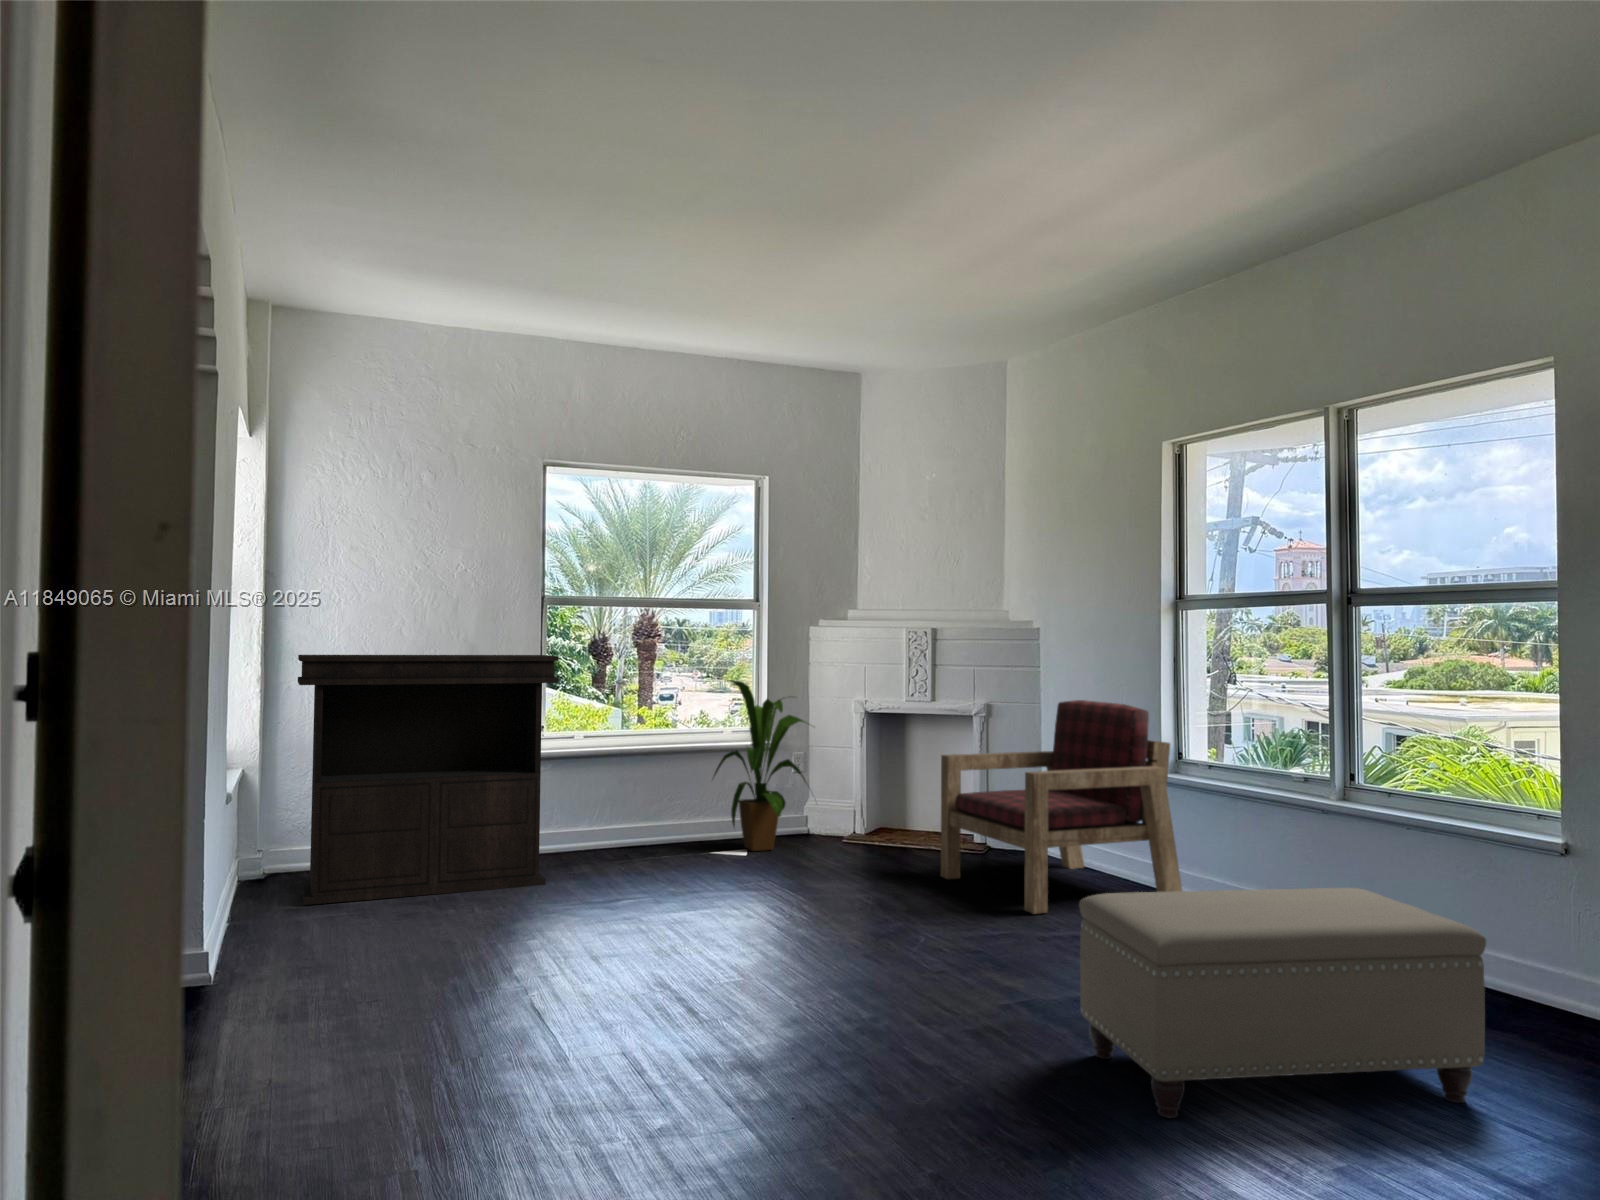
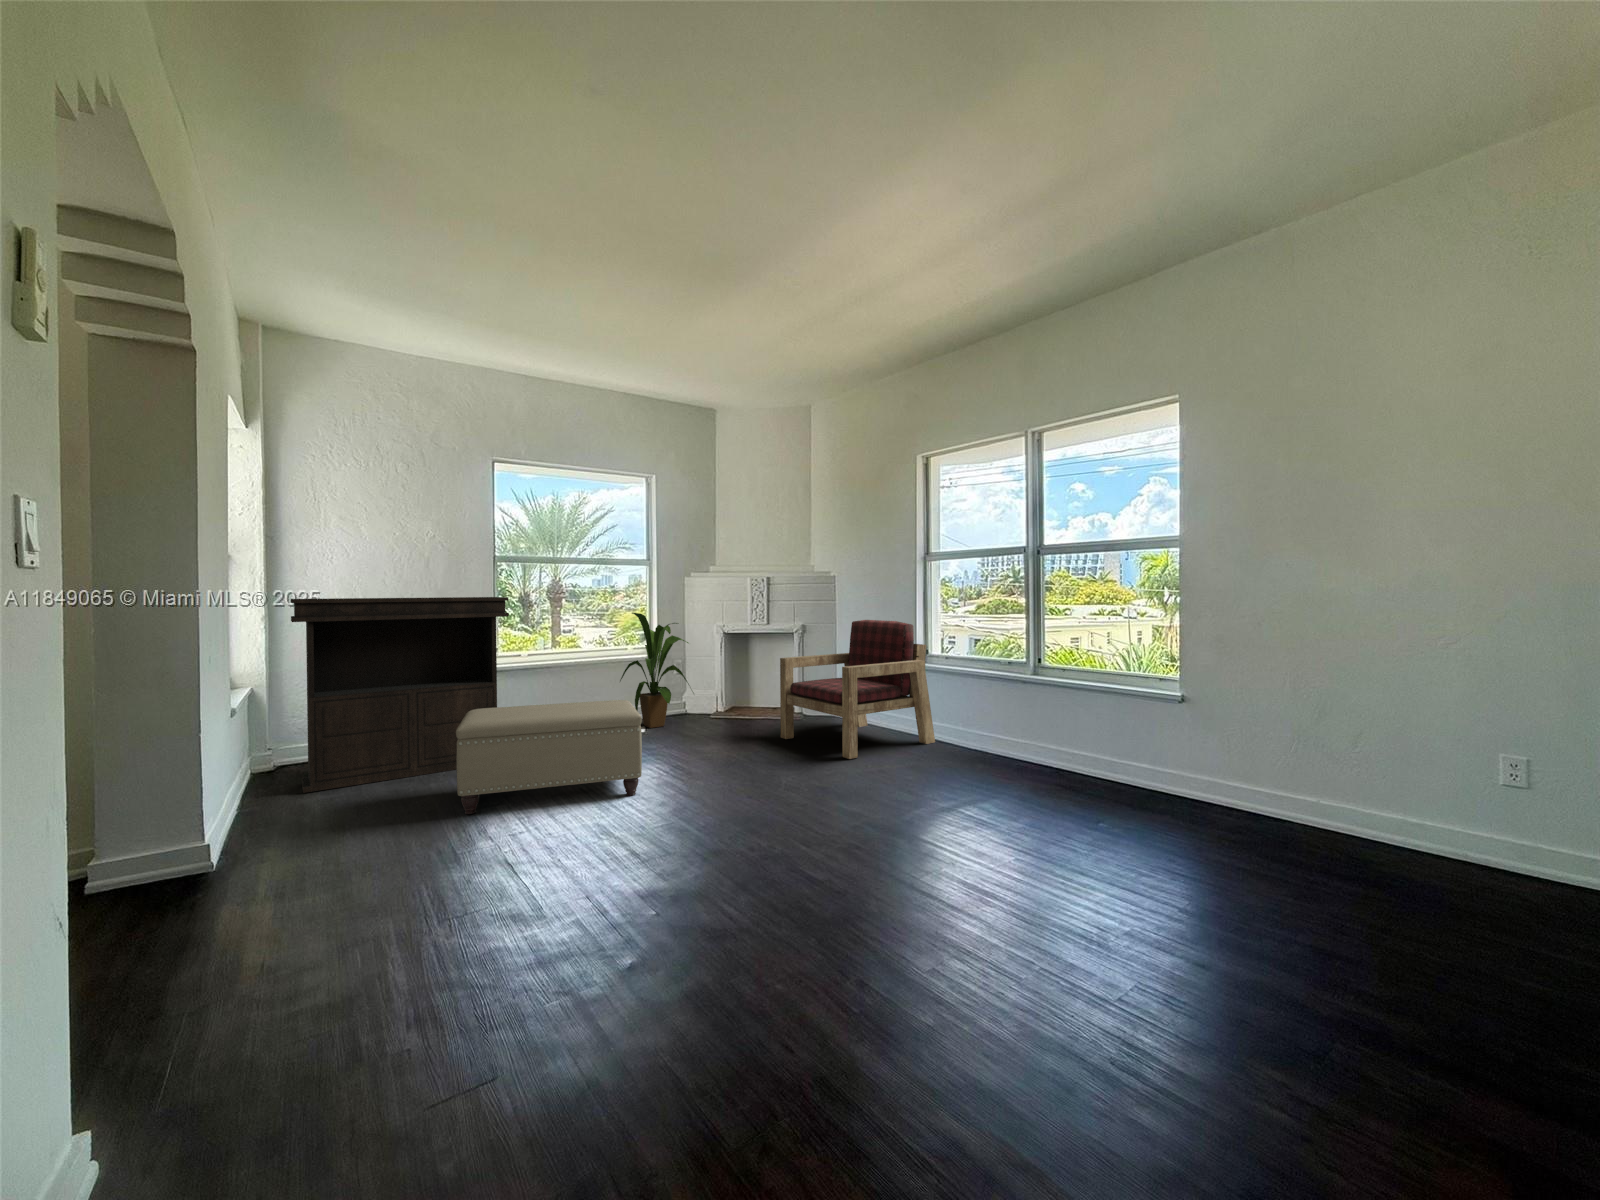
ottoman: present [1079,888,1486,1118] -> present [456,700,642,814]

